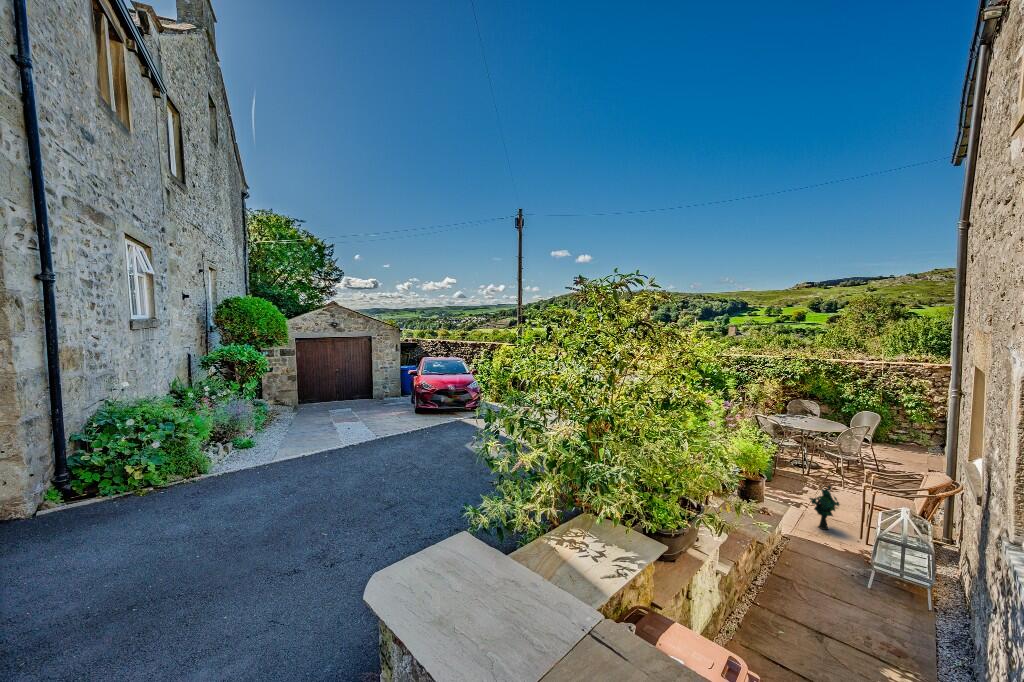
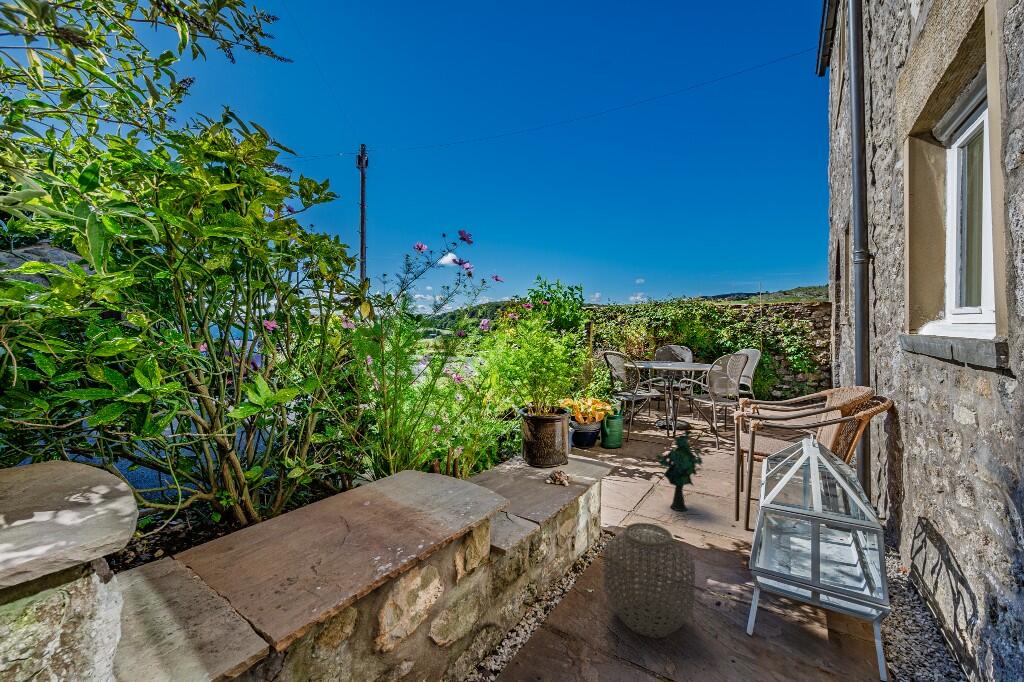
woven basket: none [798,537,843,584] -> present [604,523,695,637]

